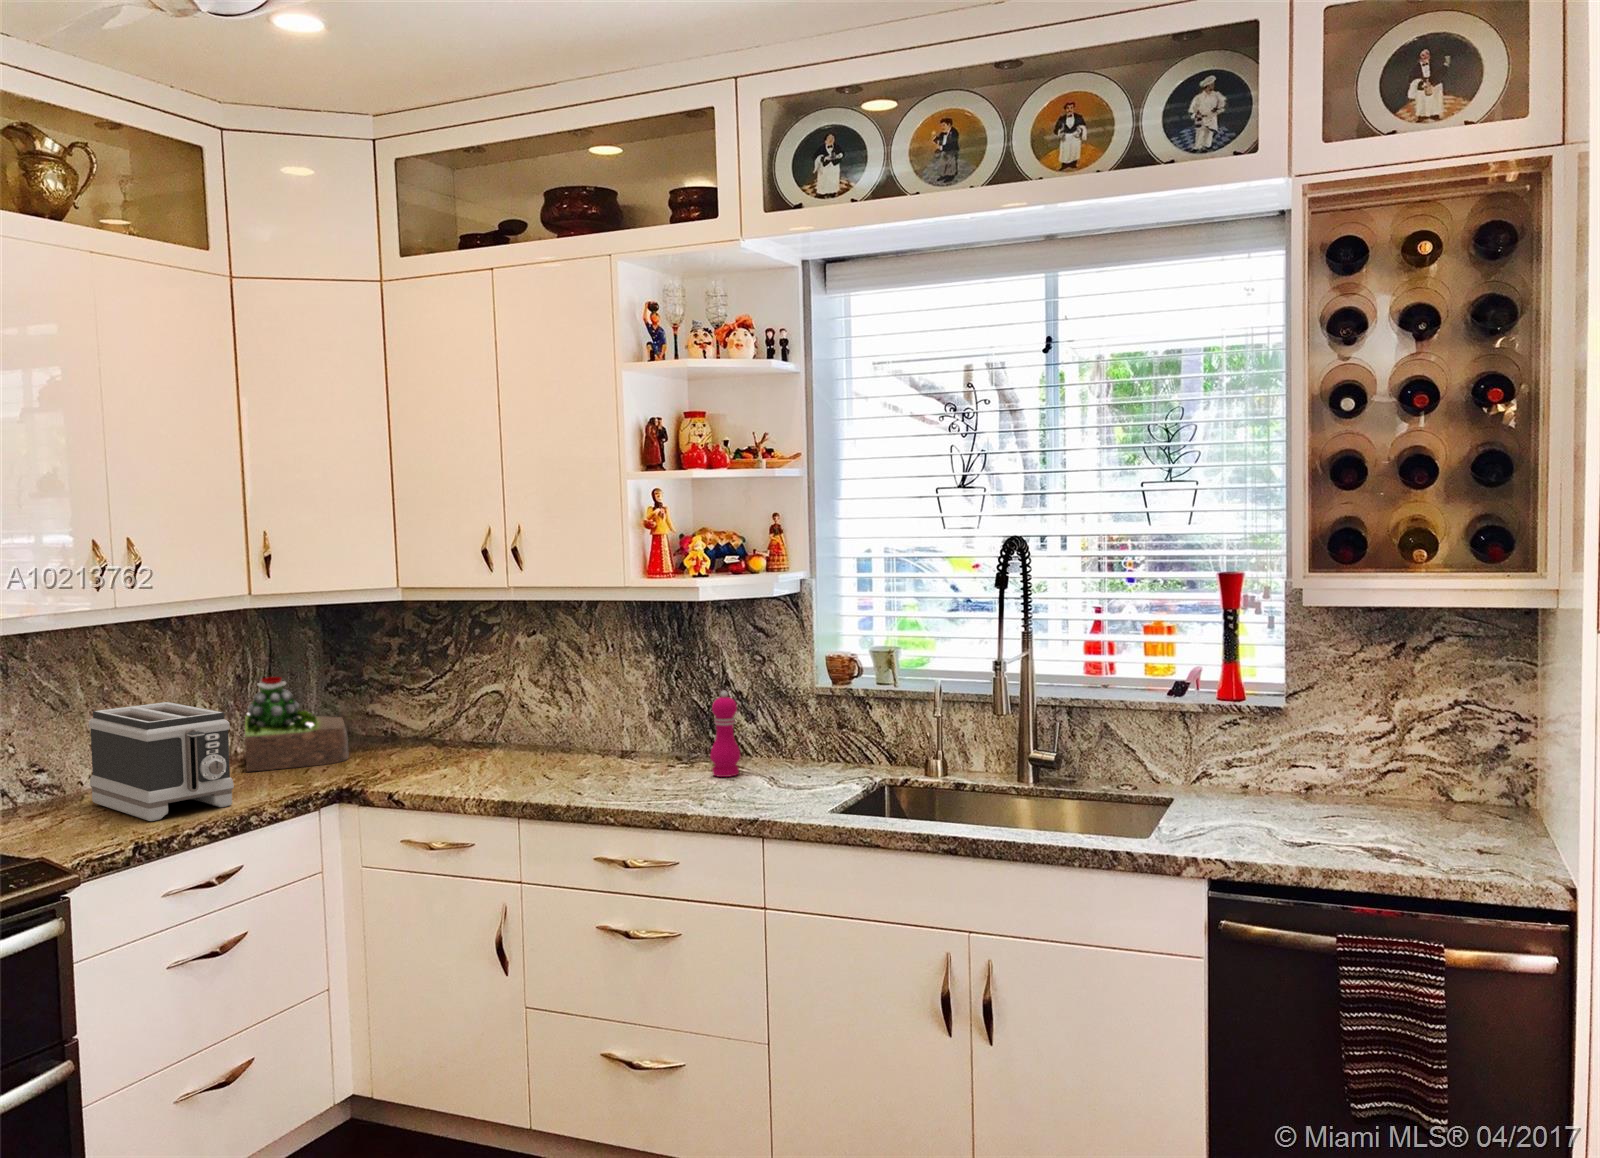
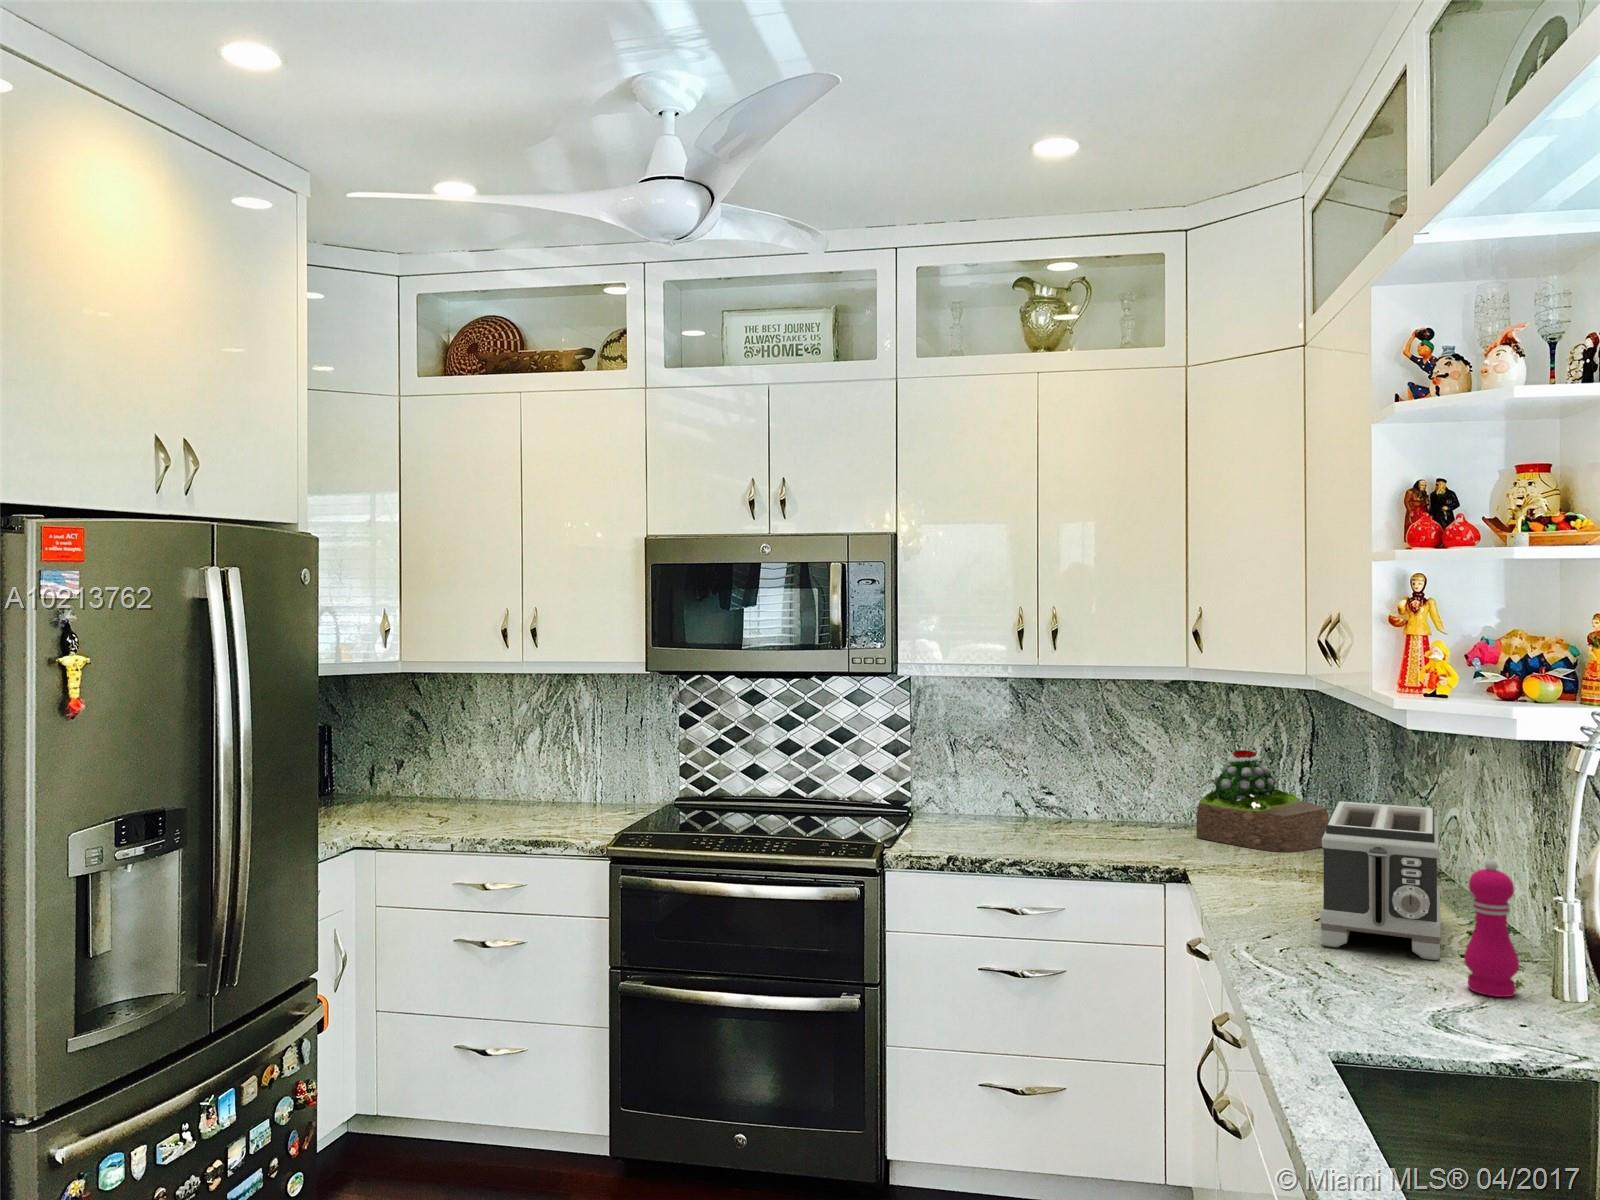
toaster: present [89,702,234,821] -> present [1320,801,1441,960]

